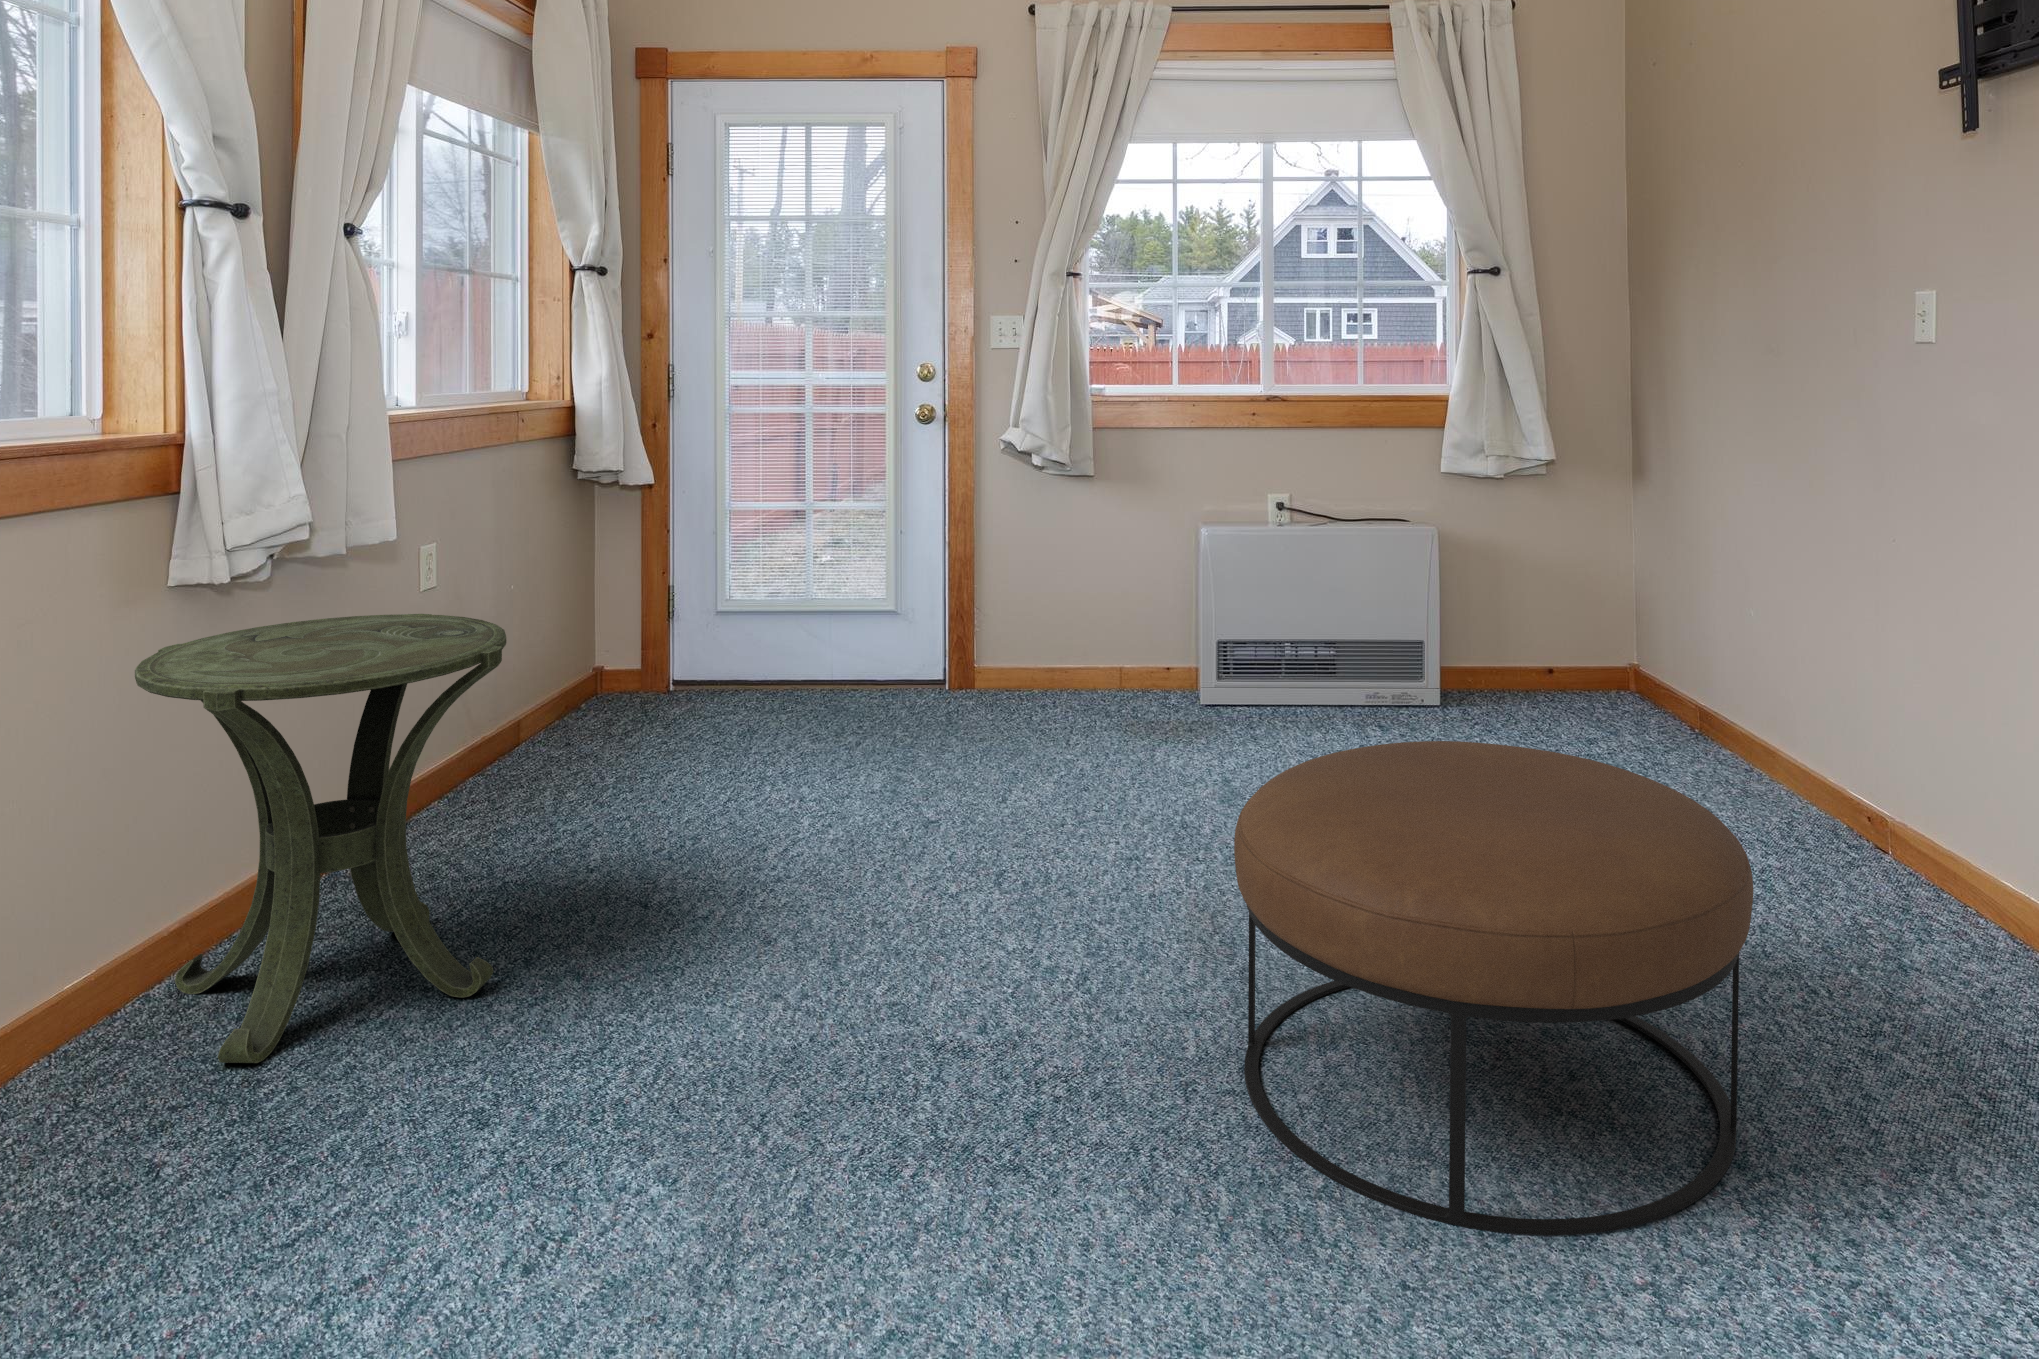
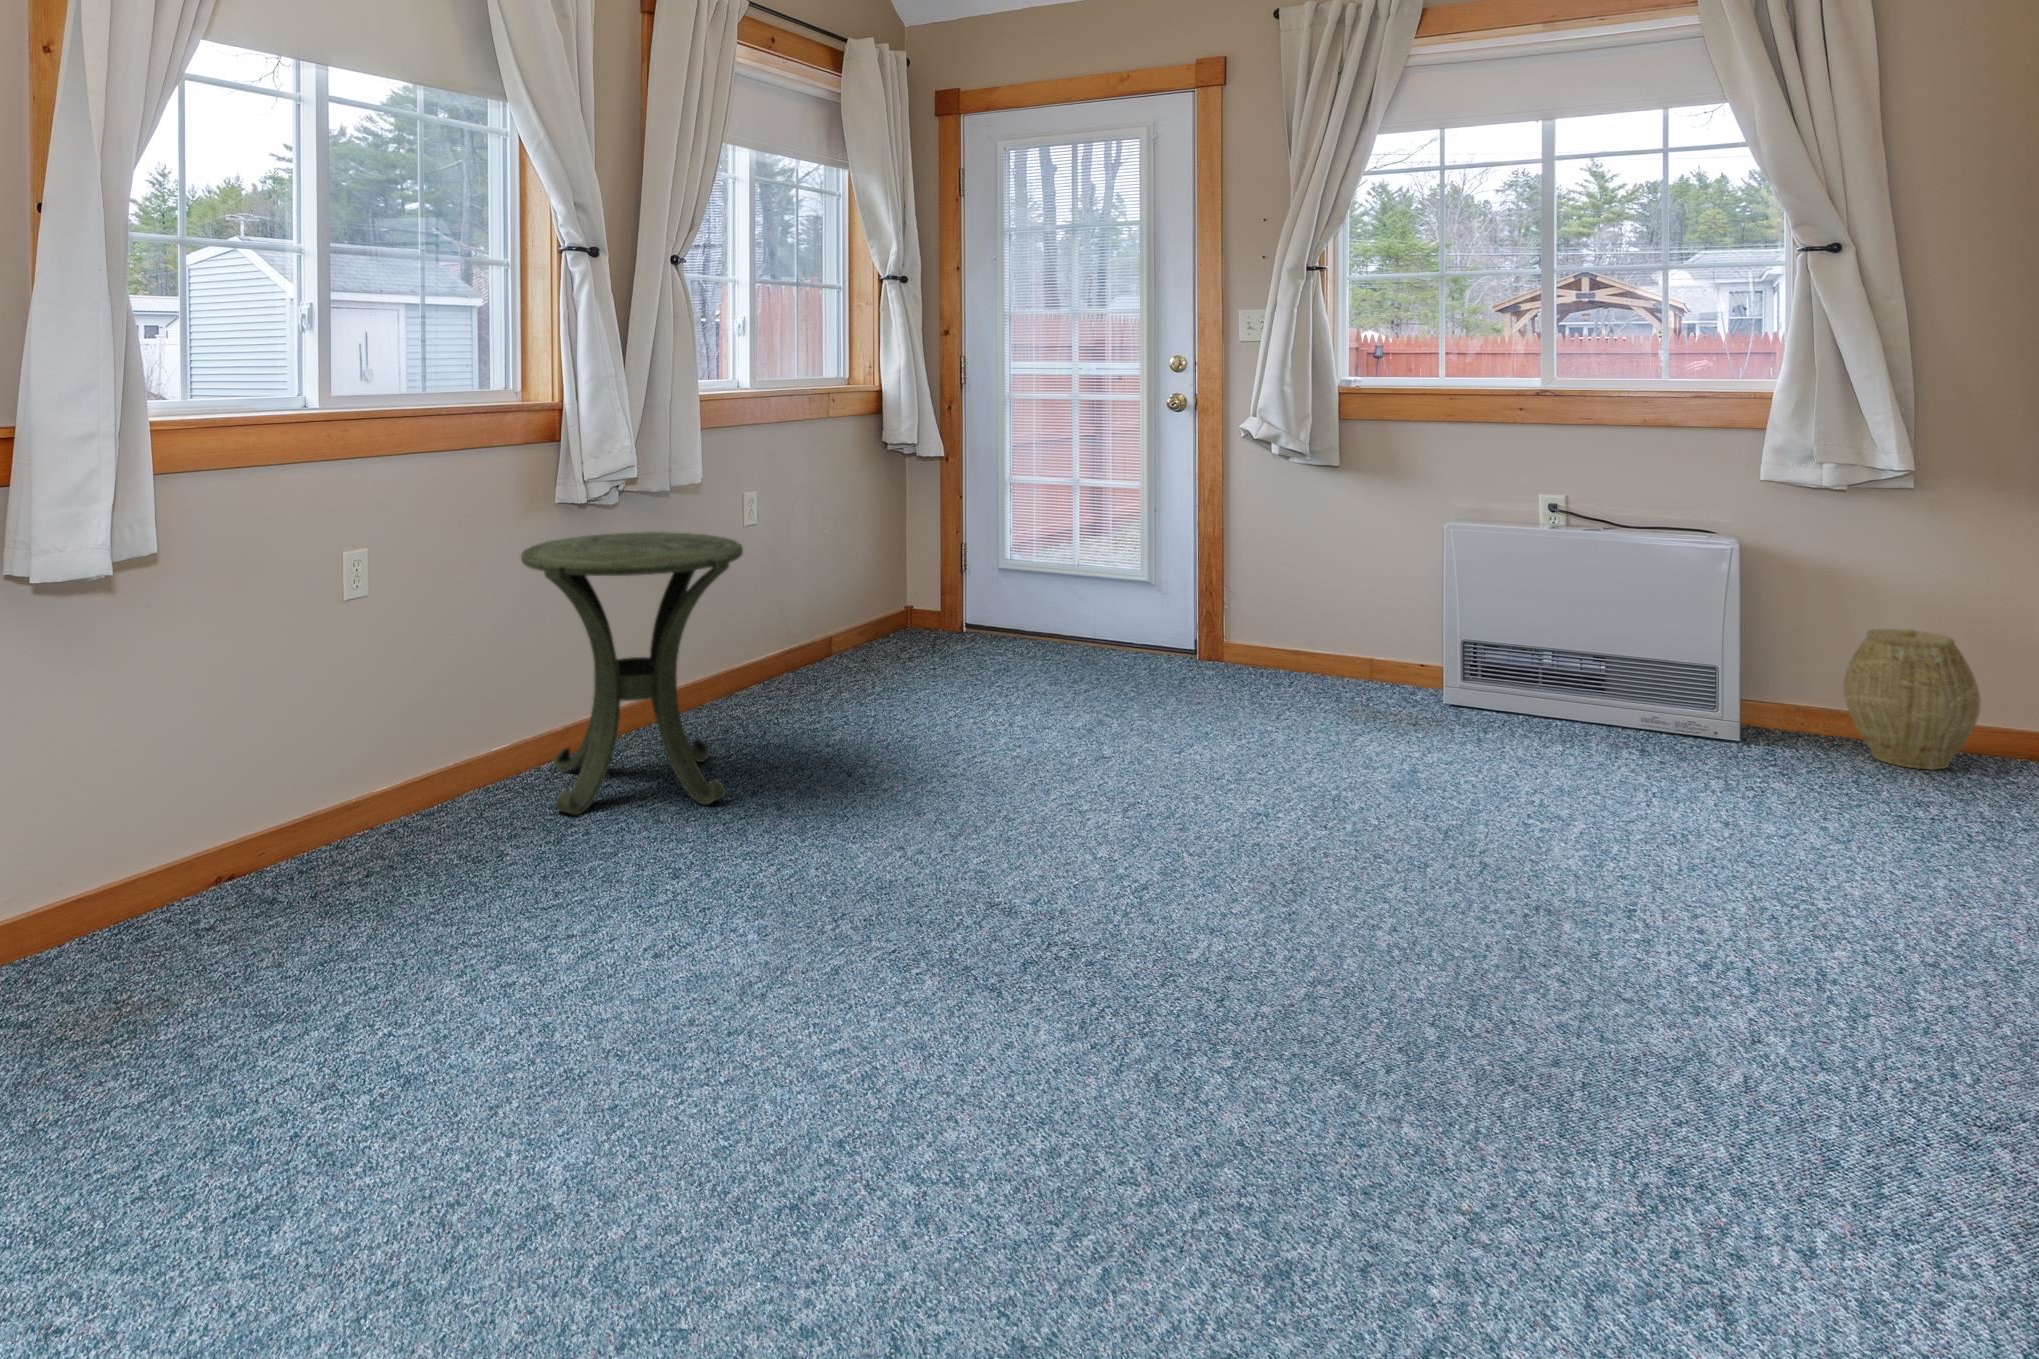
woven basket: none [1510,597,1604,714] -> present [1844,628,1981,770]
ottoman: present [1234,741,1753,1235] -> none [1208,717,1746,1182]

